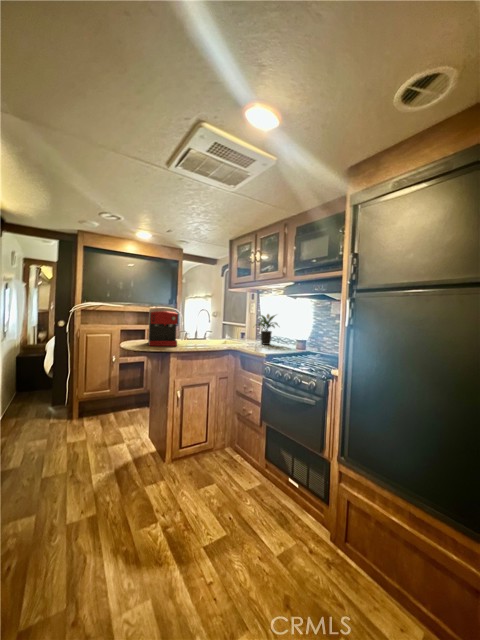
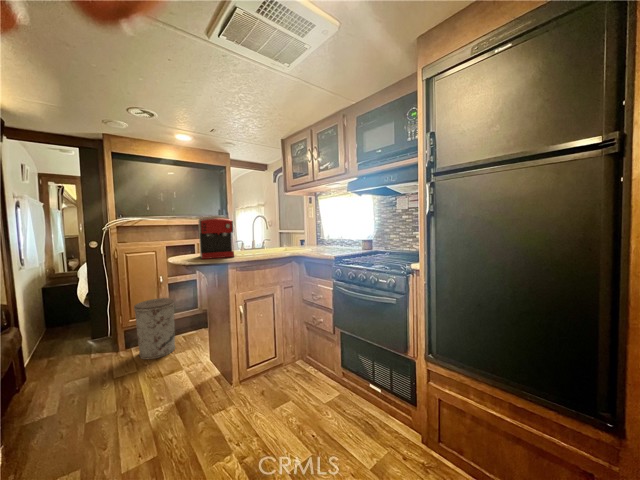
potted plant: present [258,314,278,345] -> none [315,215,343,249]
trash can: none [89,376,123,430] -> present [134,298,175,359]

